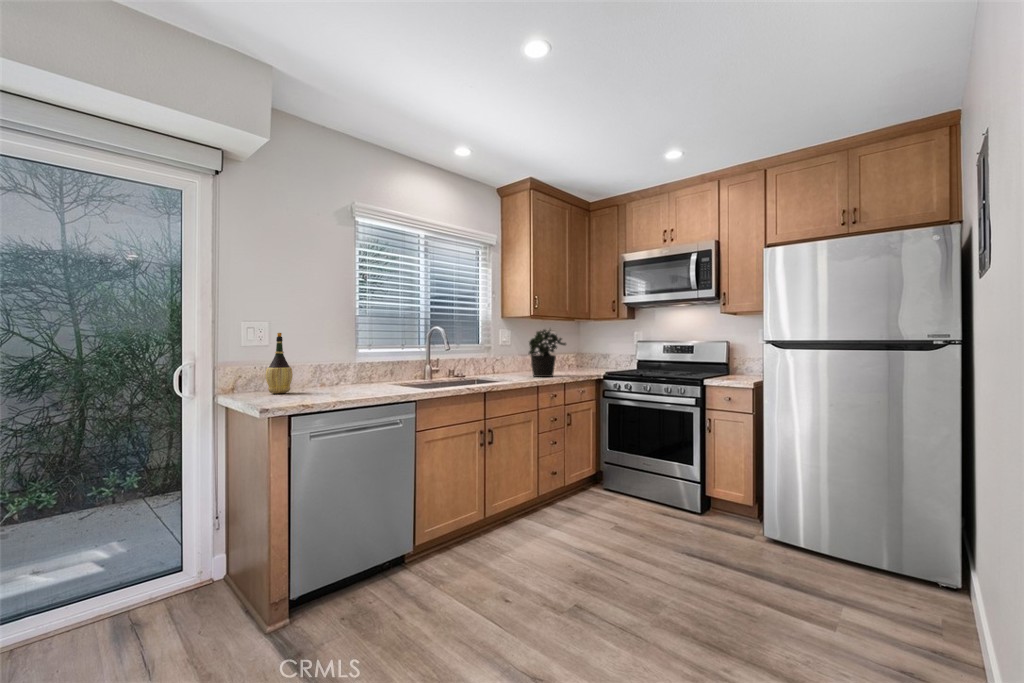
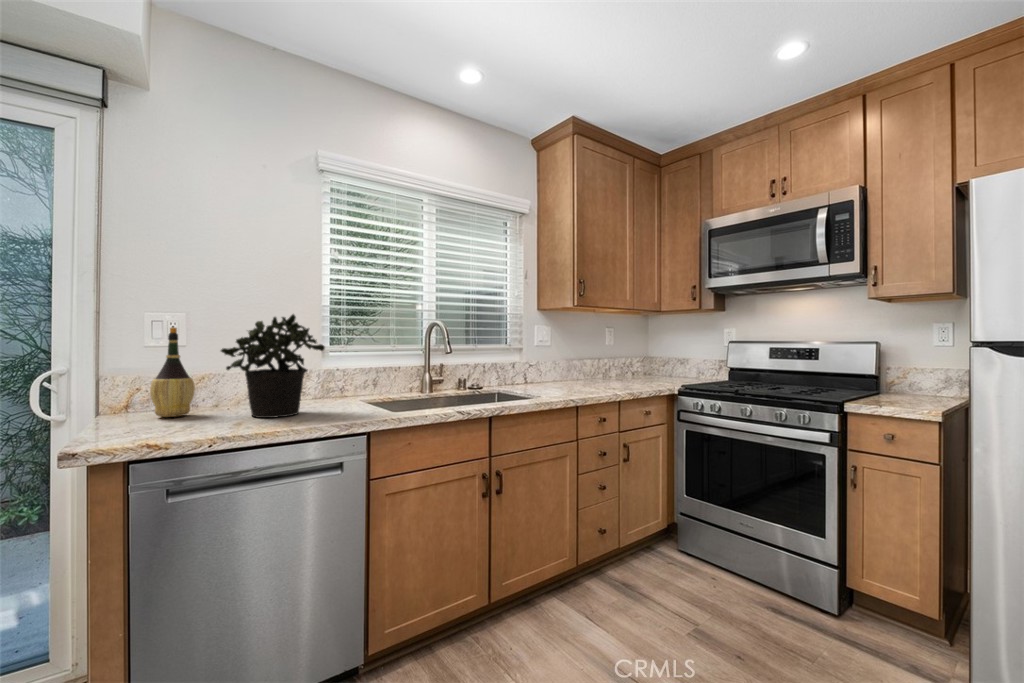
potted plant: present [529,330,566,377] -> present [221,314,325,418]

